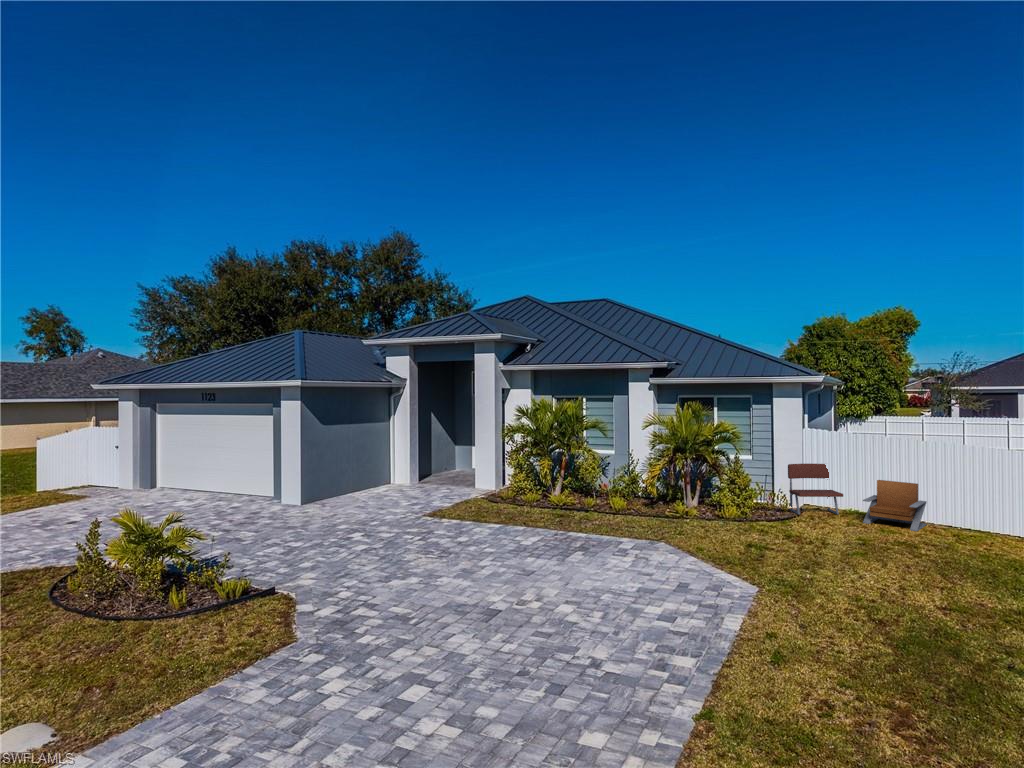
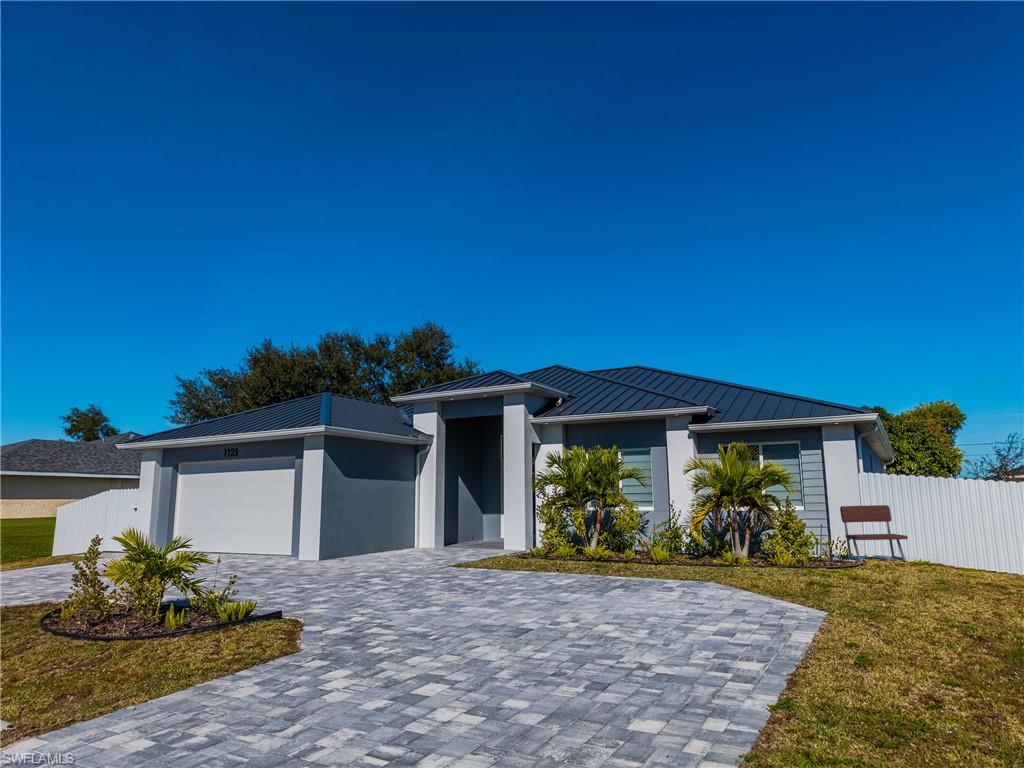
lounge chair: present [863,480,927,531] -> none [931,518,1010,570]

